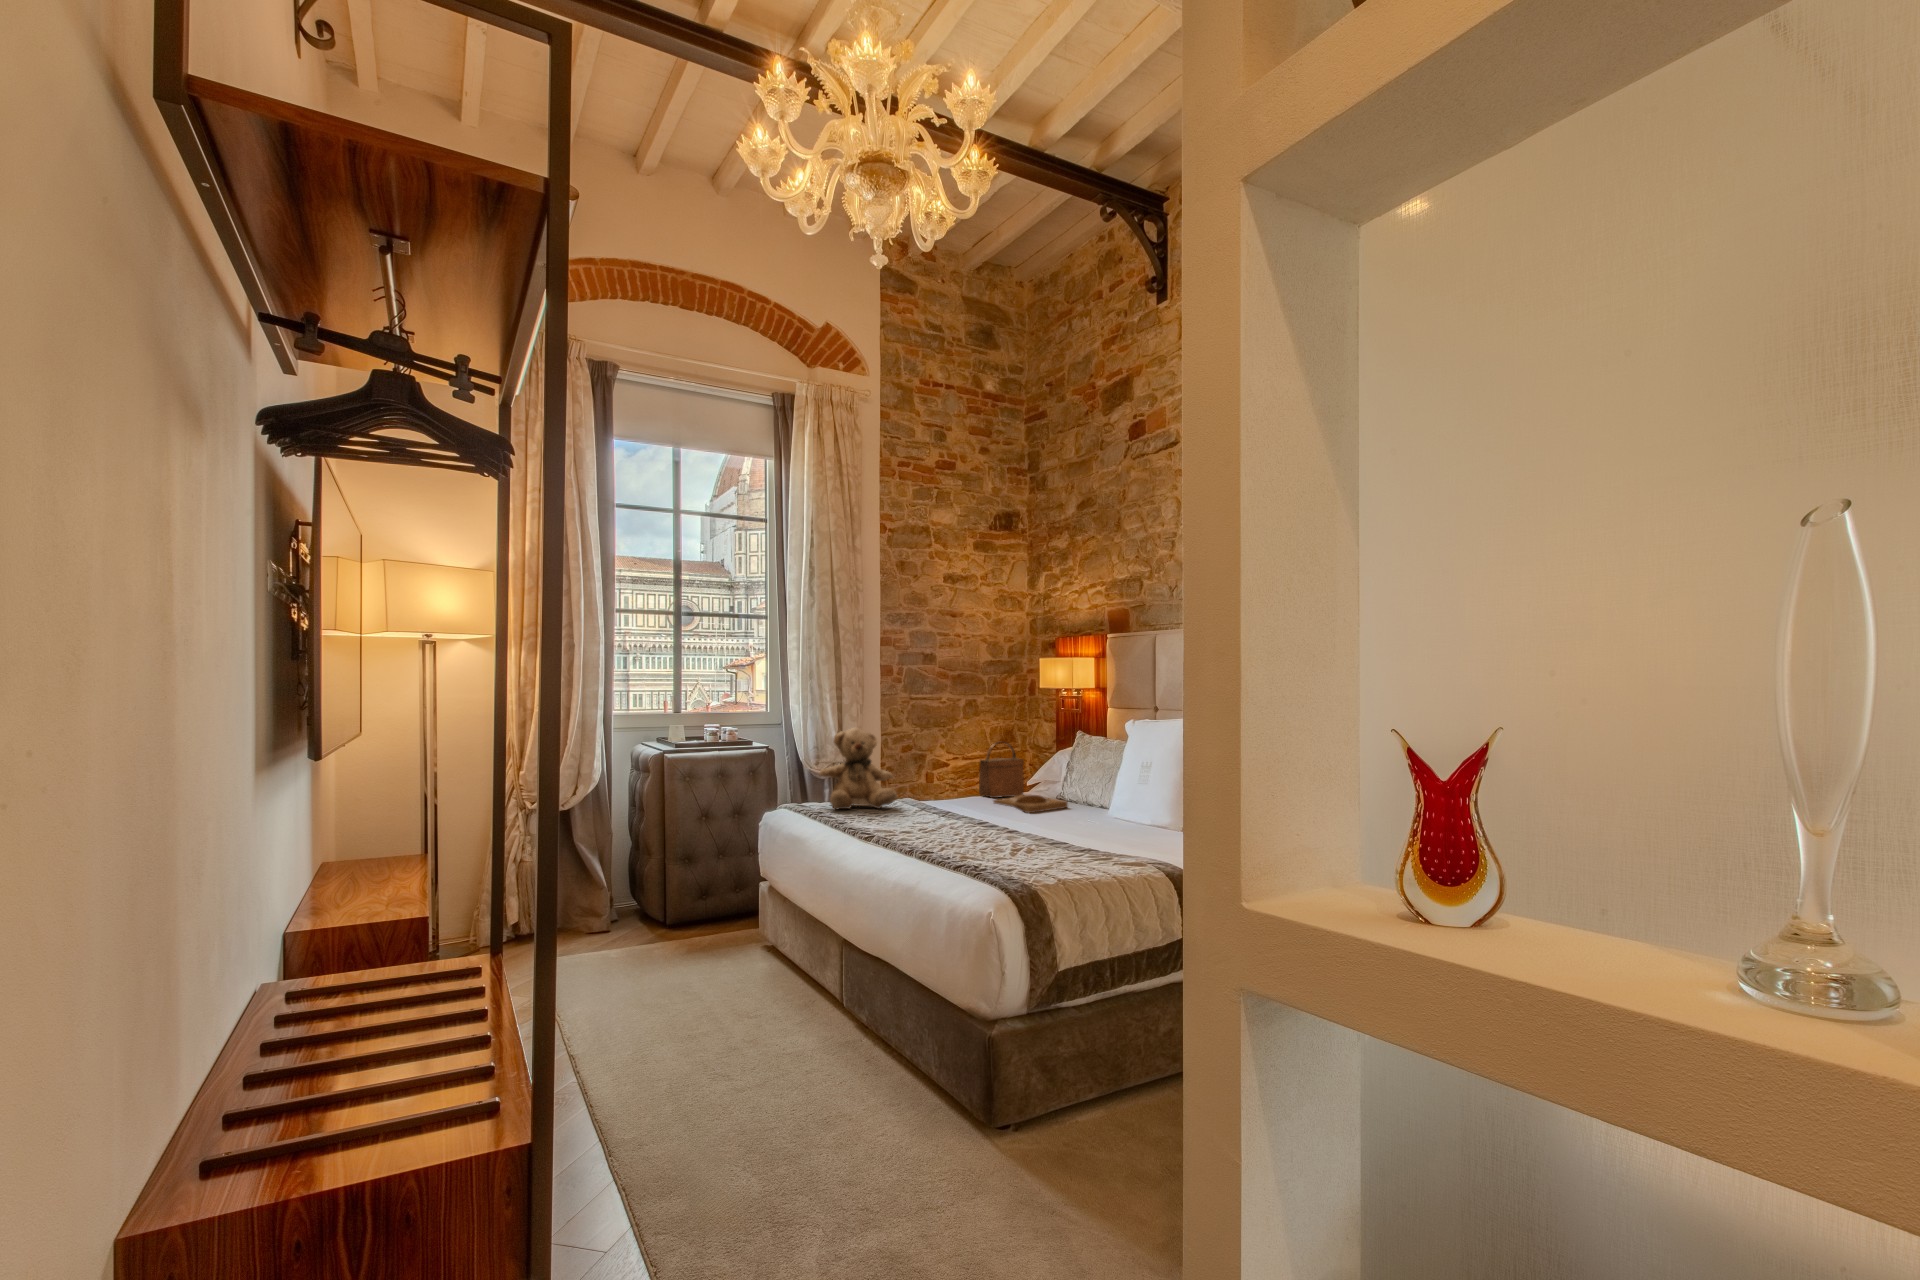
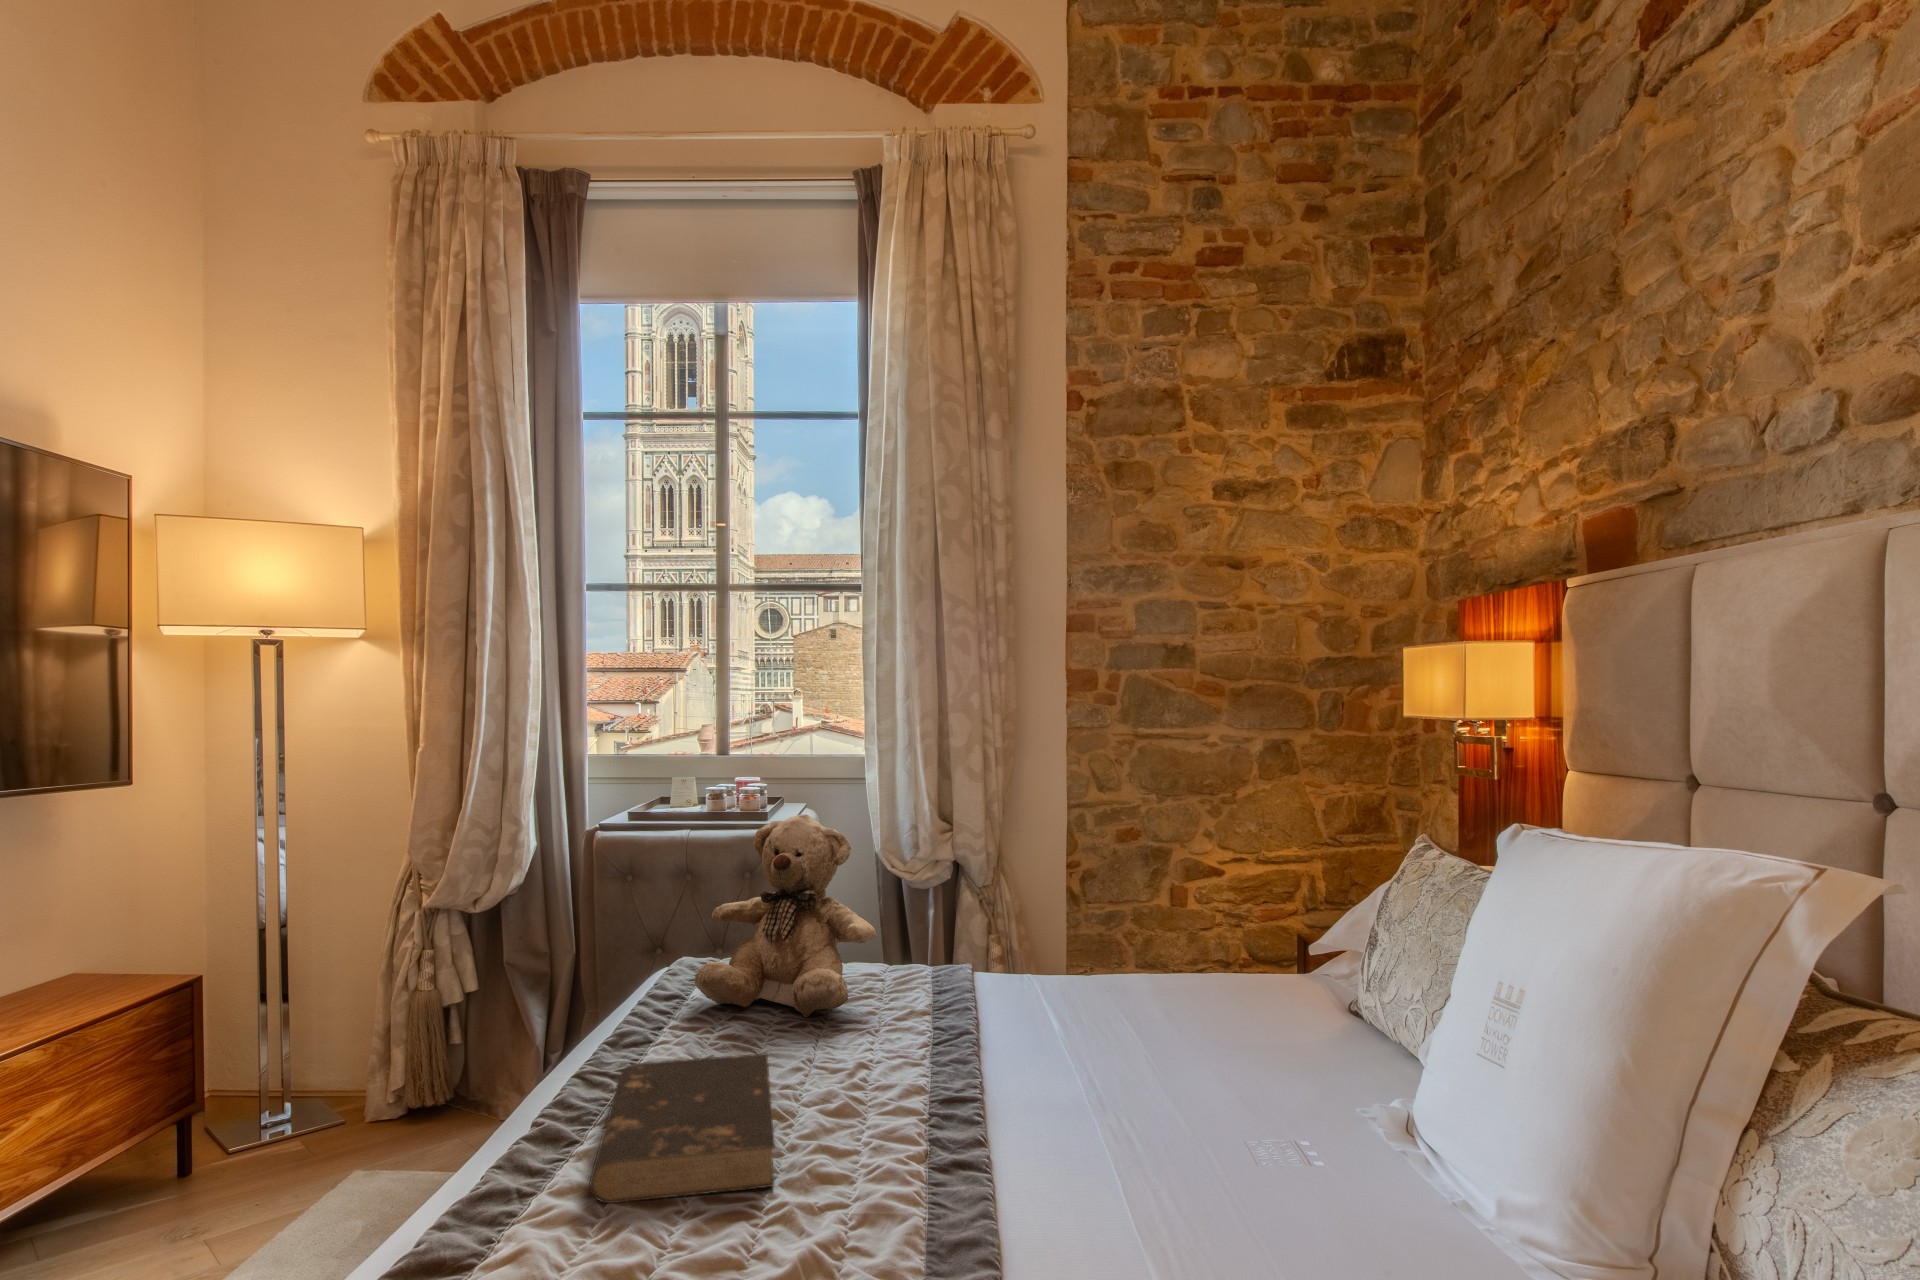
handbag: present [979,742,1024,798] -> none [1163,859,1275,1003]
tray: present [993,795,1068,813] -> none [1123,1019,1316,1098]
book: none [868,807,965,837] -> present [589,1053,775,1203]

